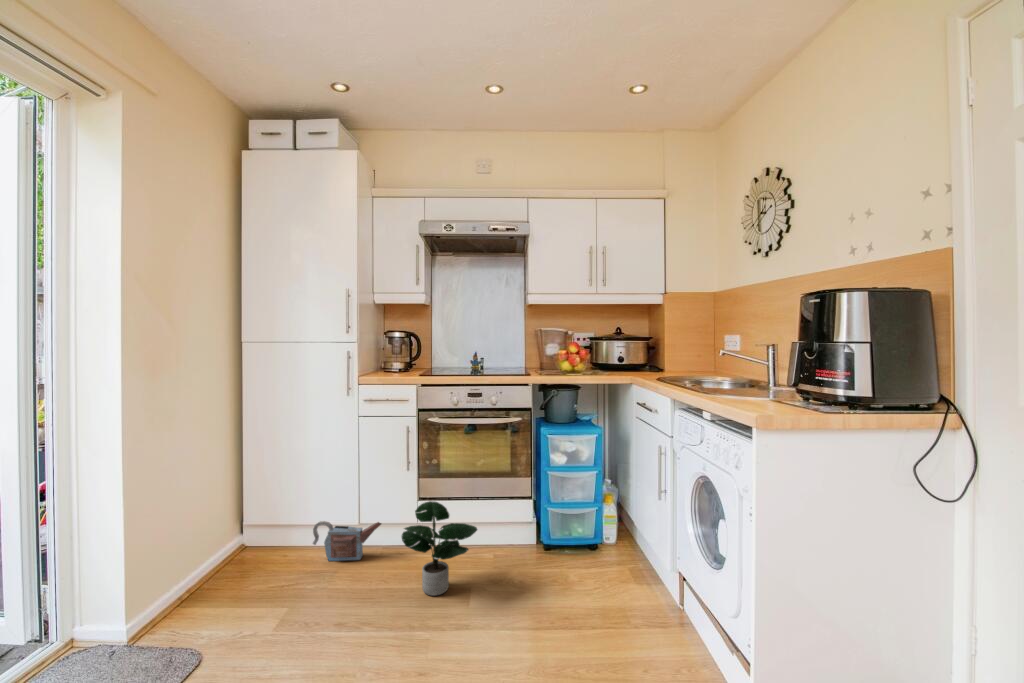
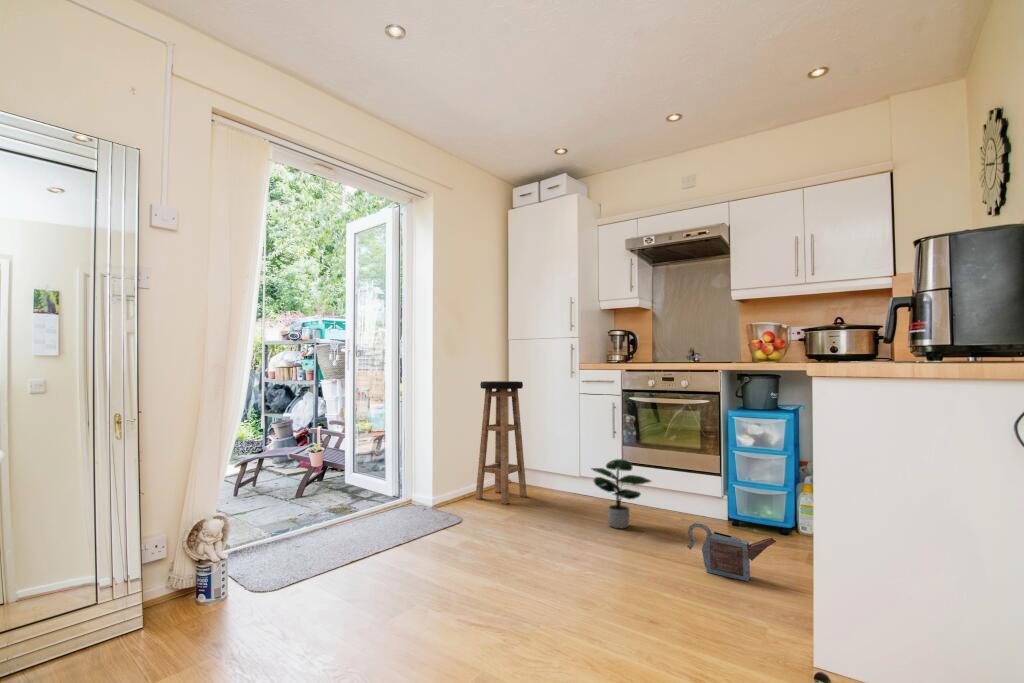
bar stool: none [199,406,284,595] -> present [475,381,527,504]
watering can: present [313,521,381,561] -> present [688,523,776,581]

